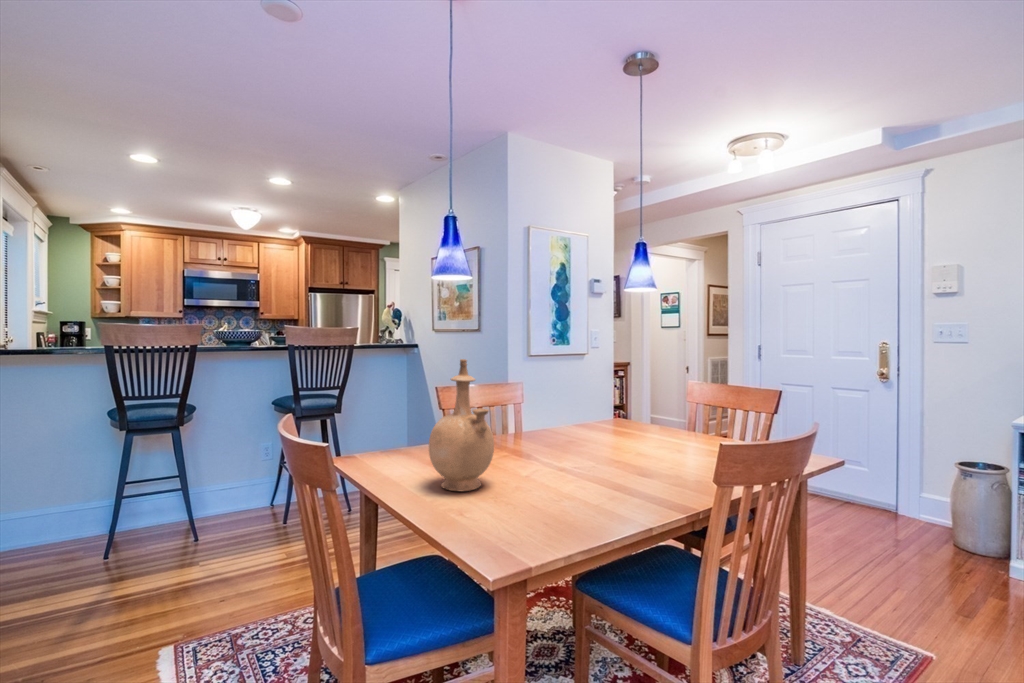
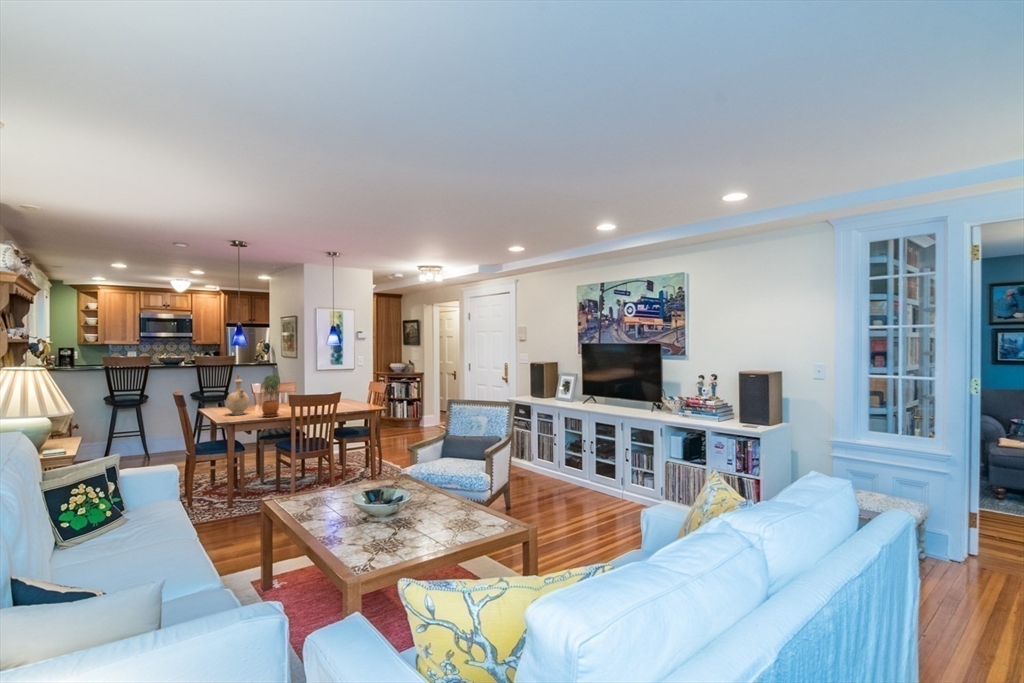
potted plant: none [558,361,620,509] -> present [260,375,280,417]

